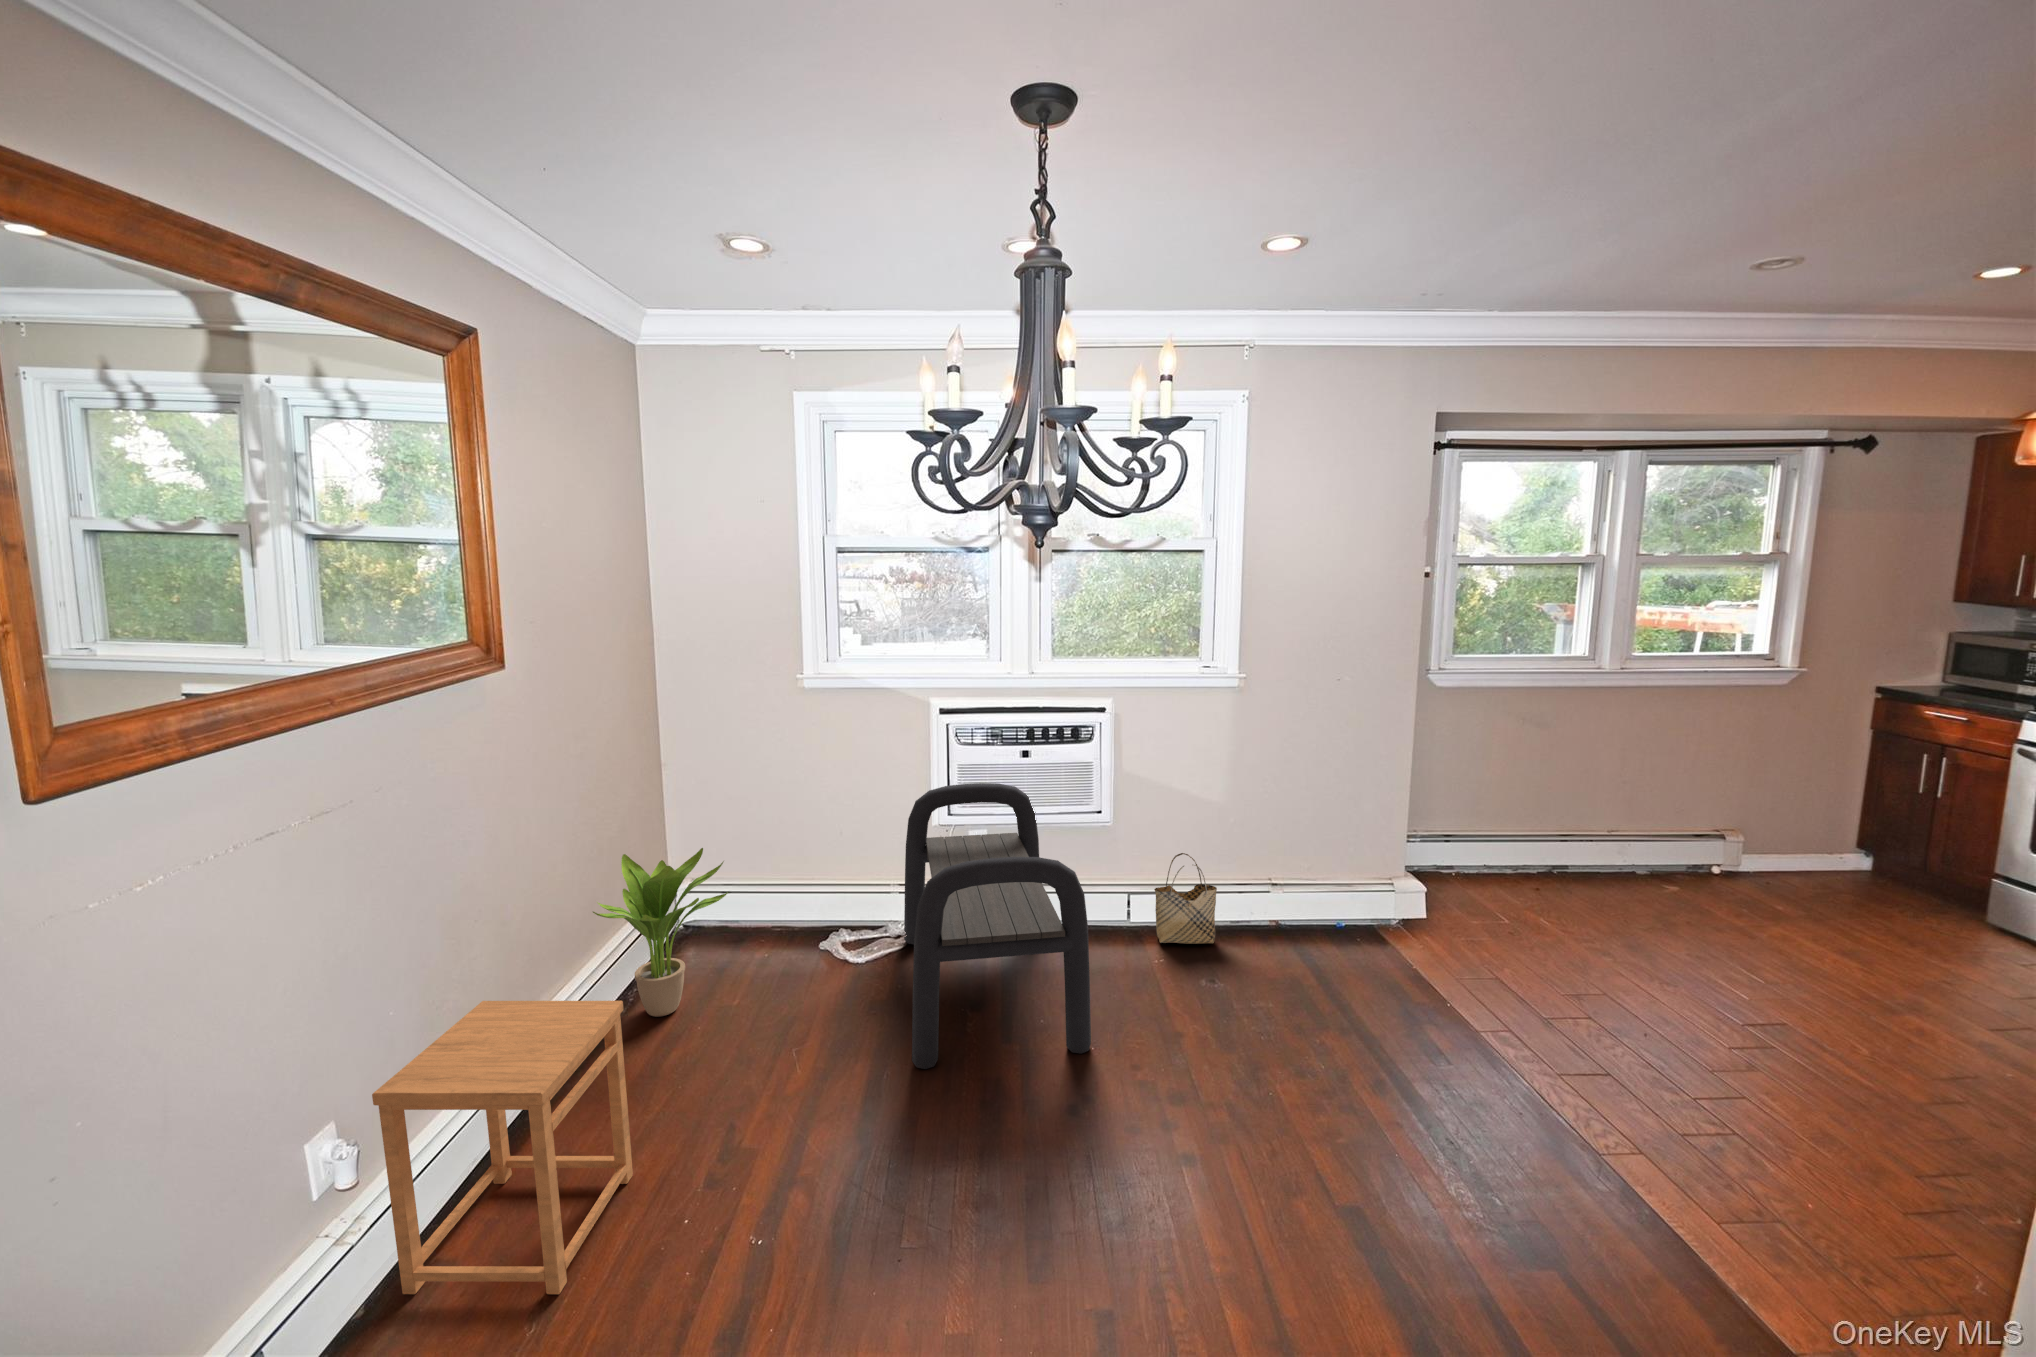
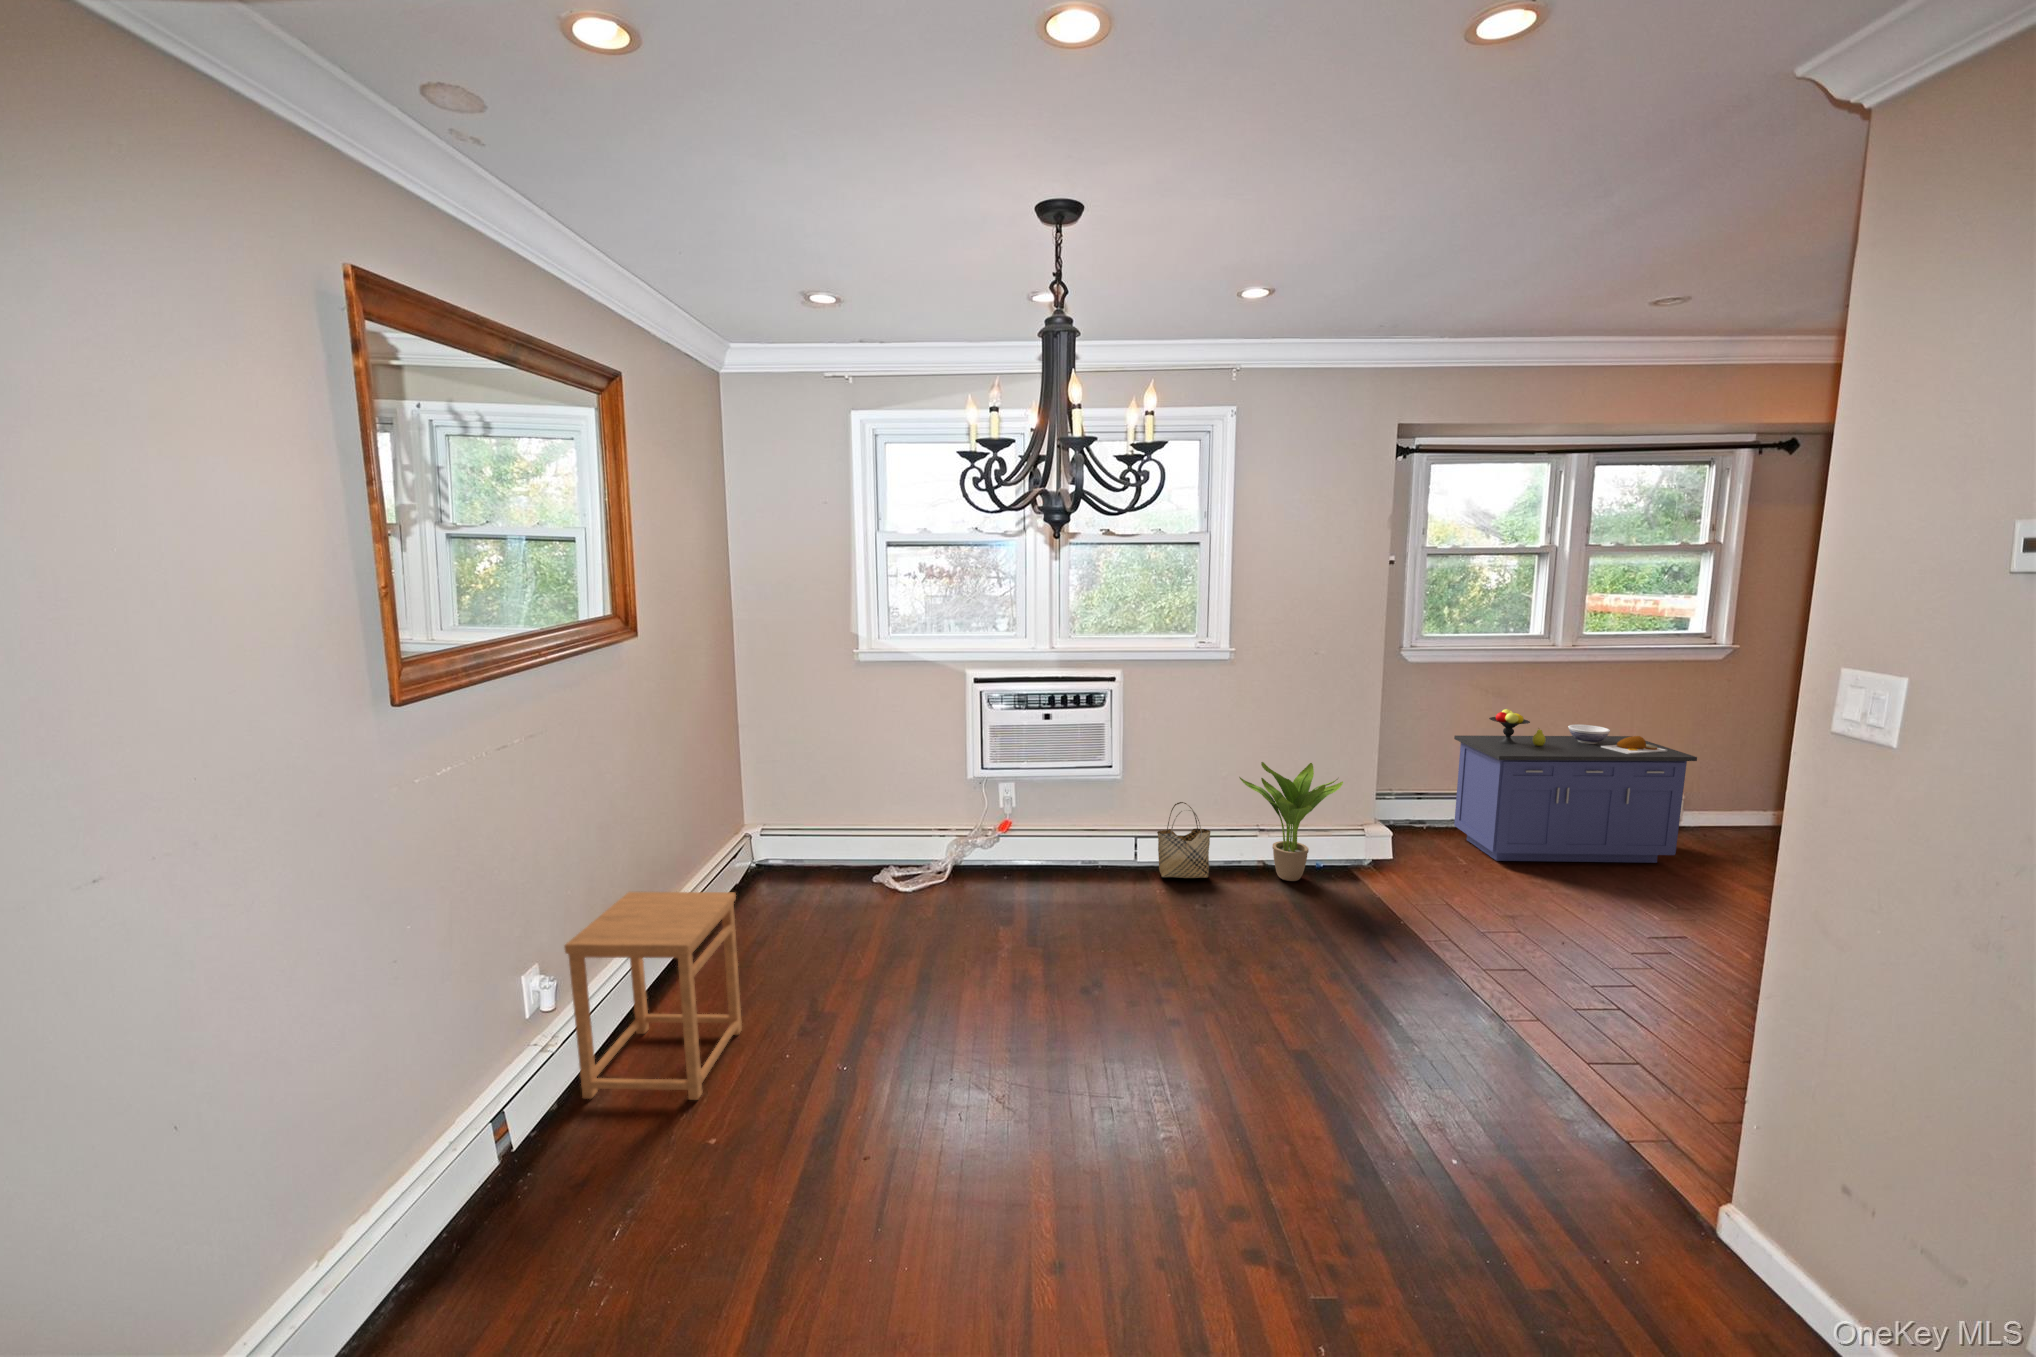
storage cabinet: none [1490,742,1774,919] -> present [1454,709,1697,863]
bench: present [904,783,1091,1069] -> none [945,742,1101,964]
potted plant: present [593,848,728,1017] -> present [1239,762,1343,881]

